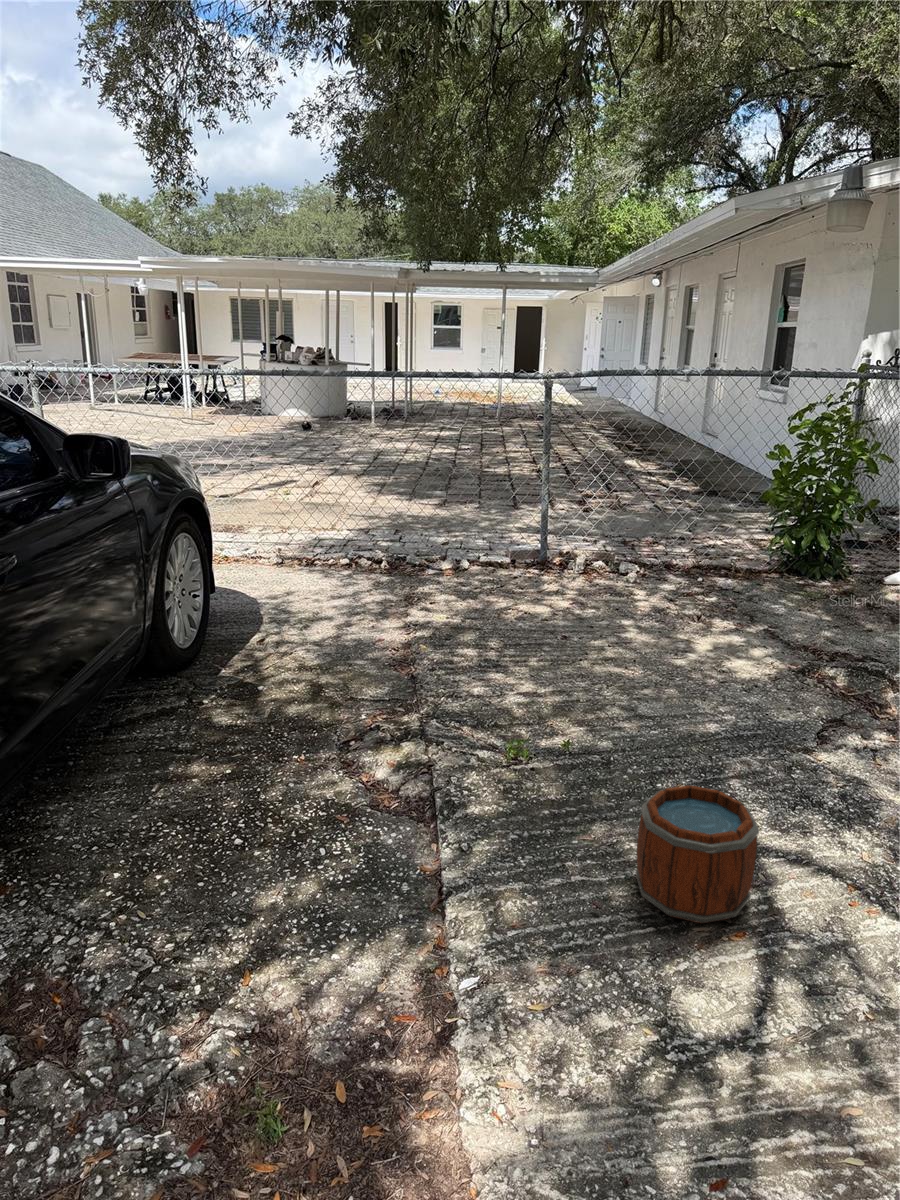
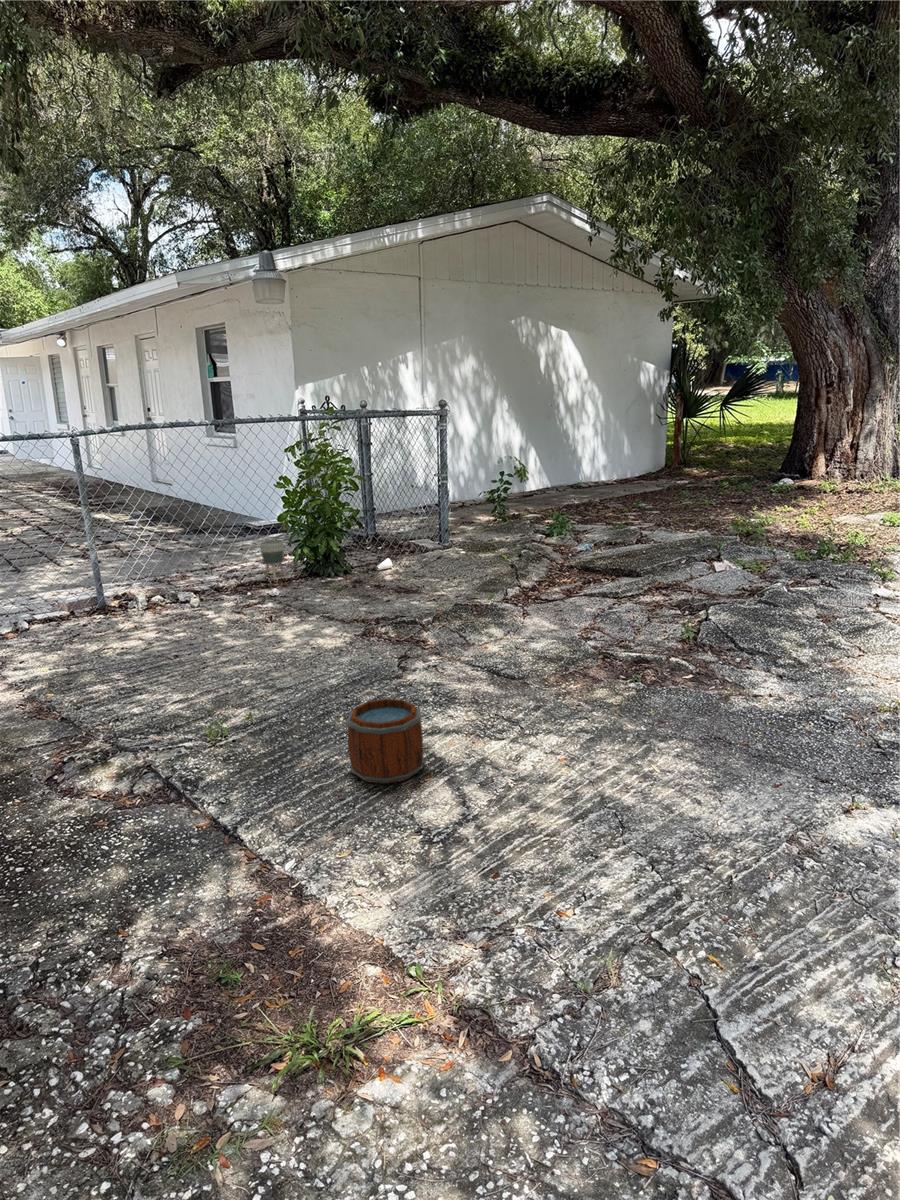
planter: none [738,522,771,573] -> present [259,540,285,580]

